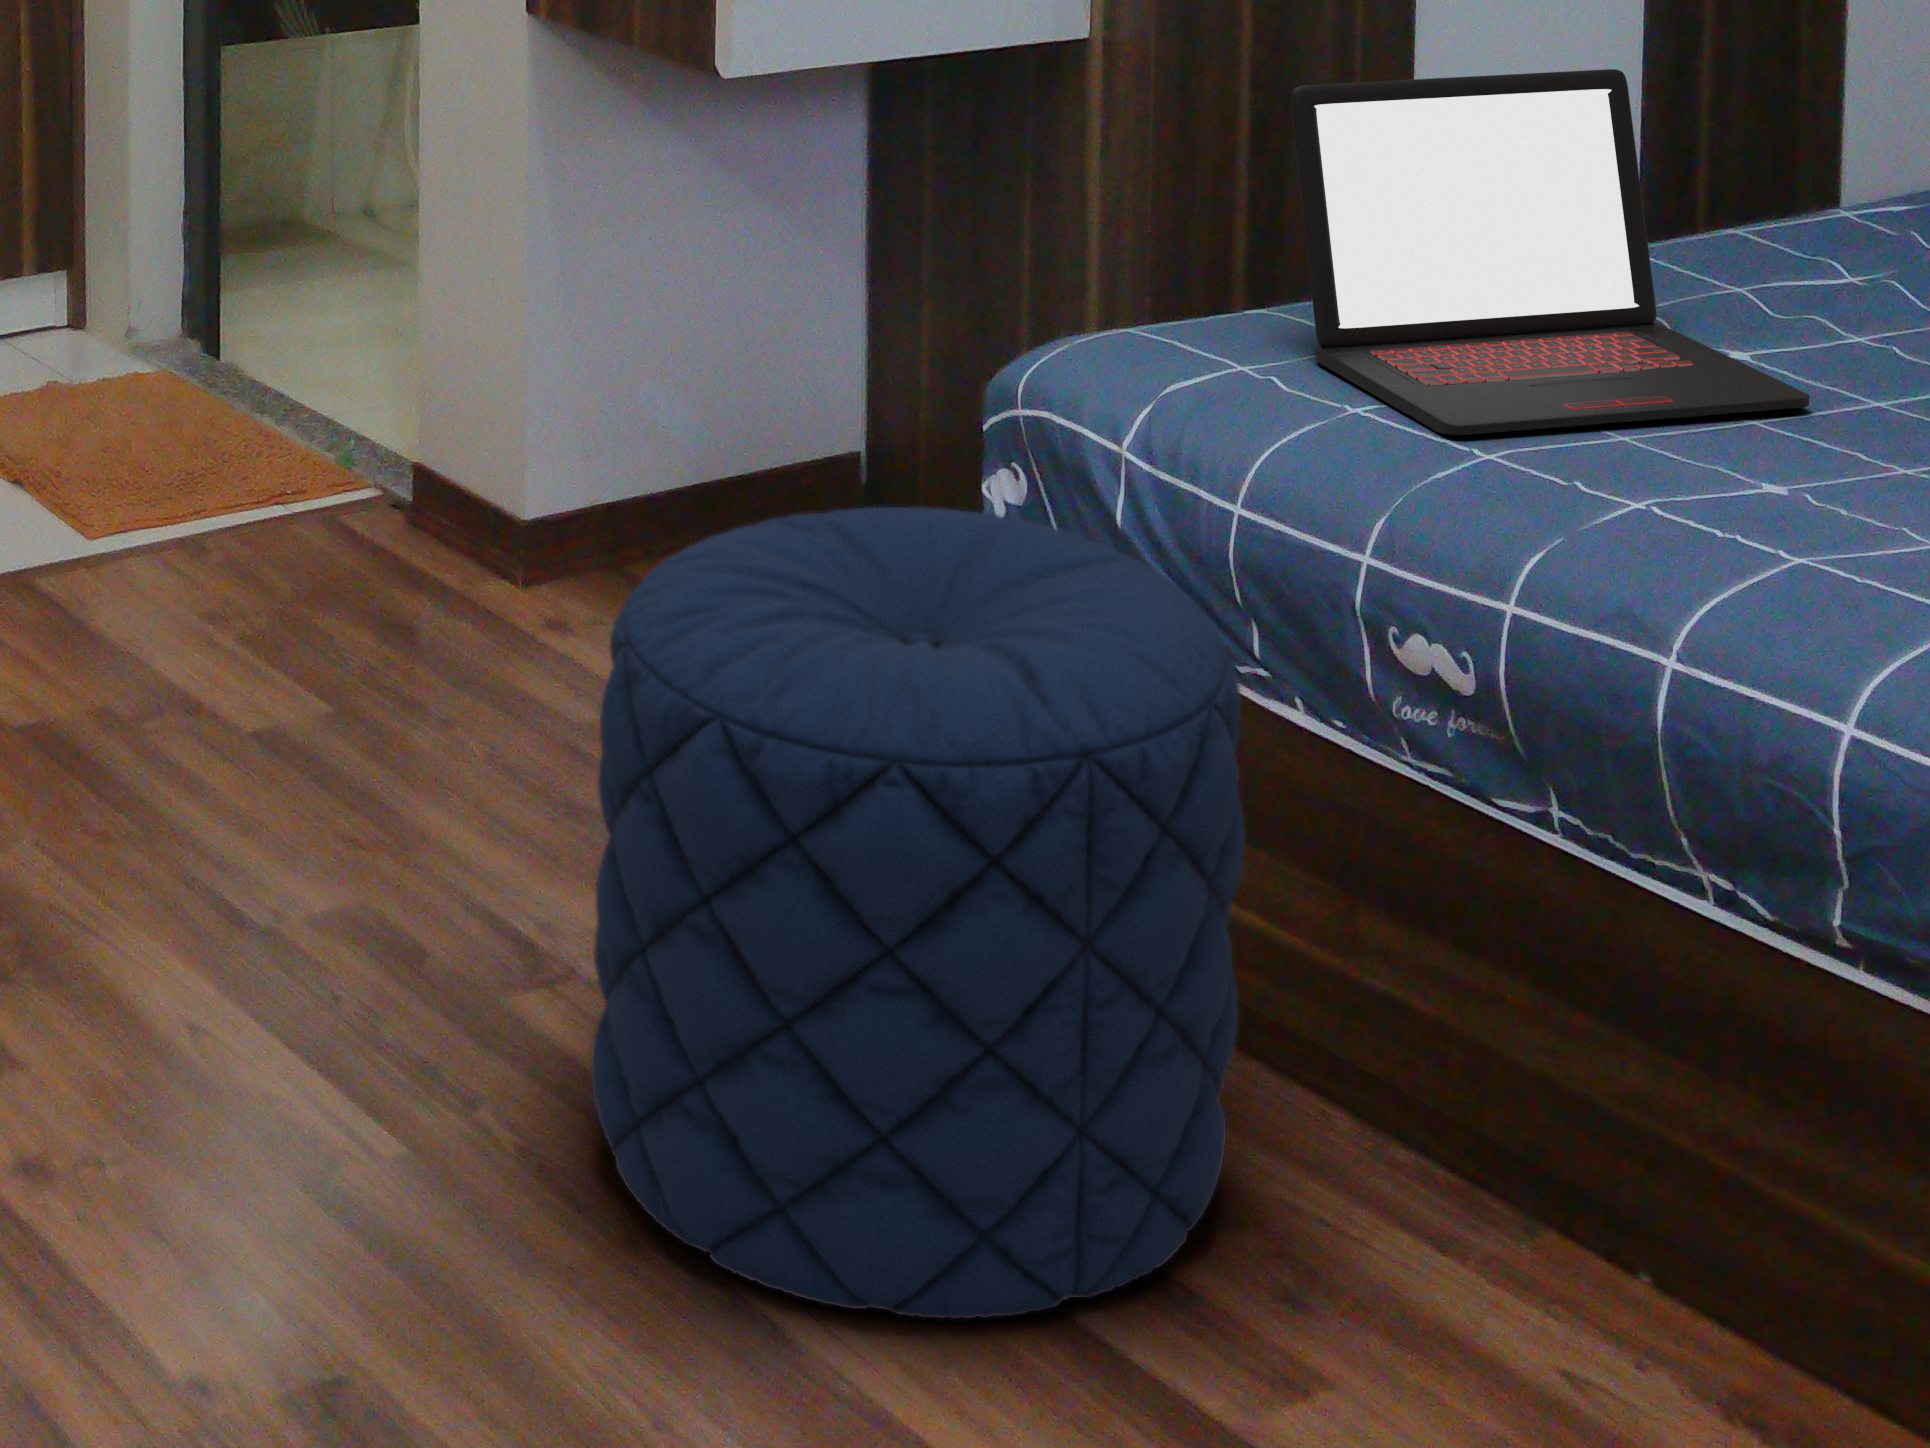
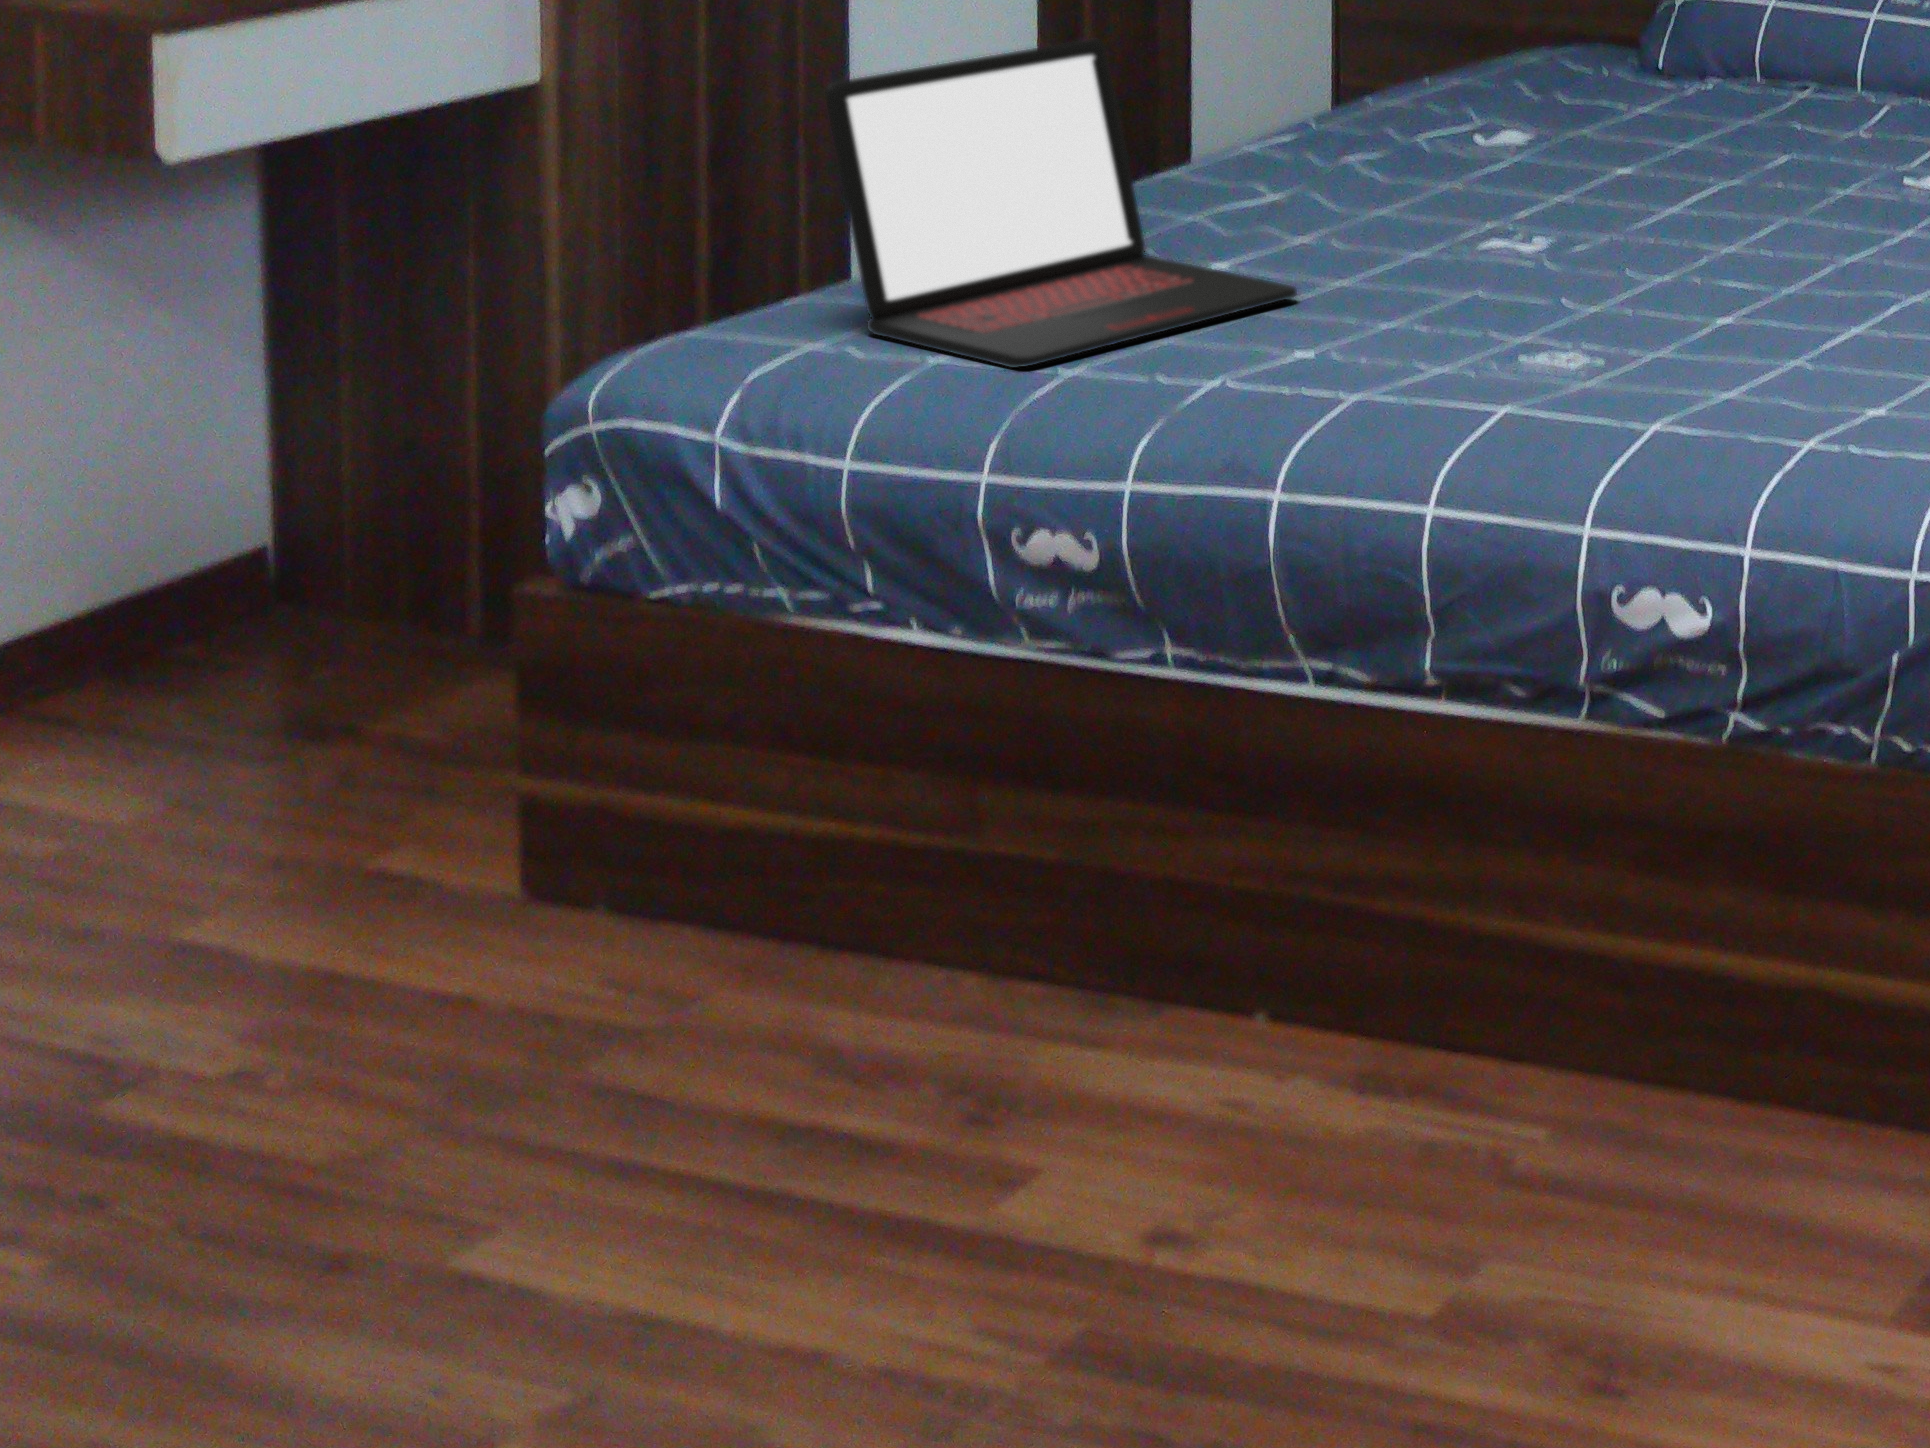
pouf: present [591,507,1245,1319] -> none [246,513,918,1274]

